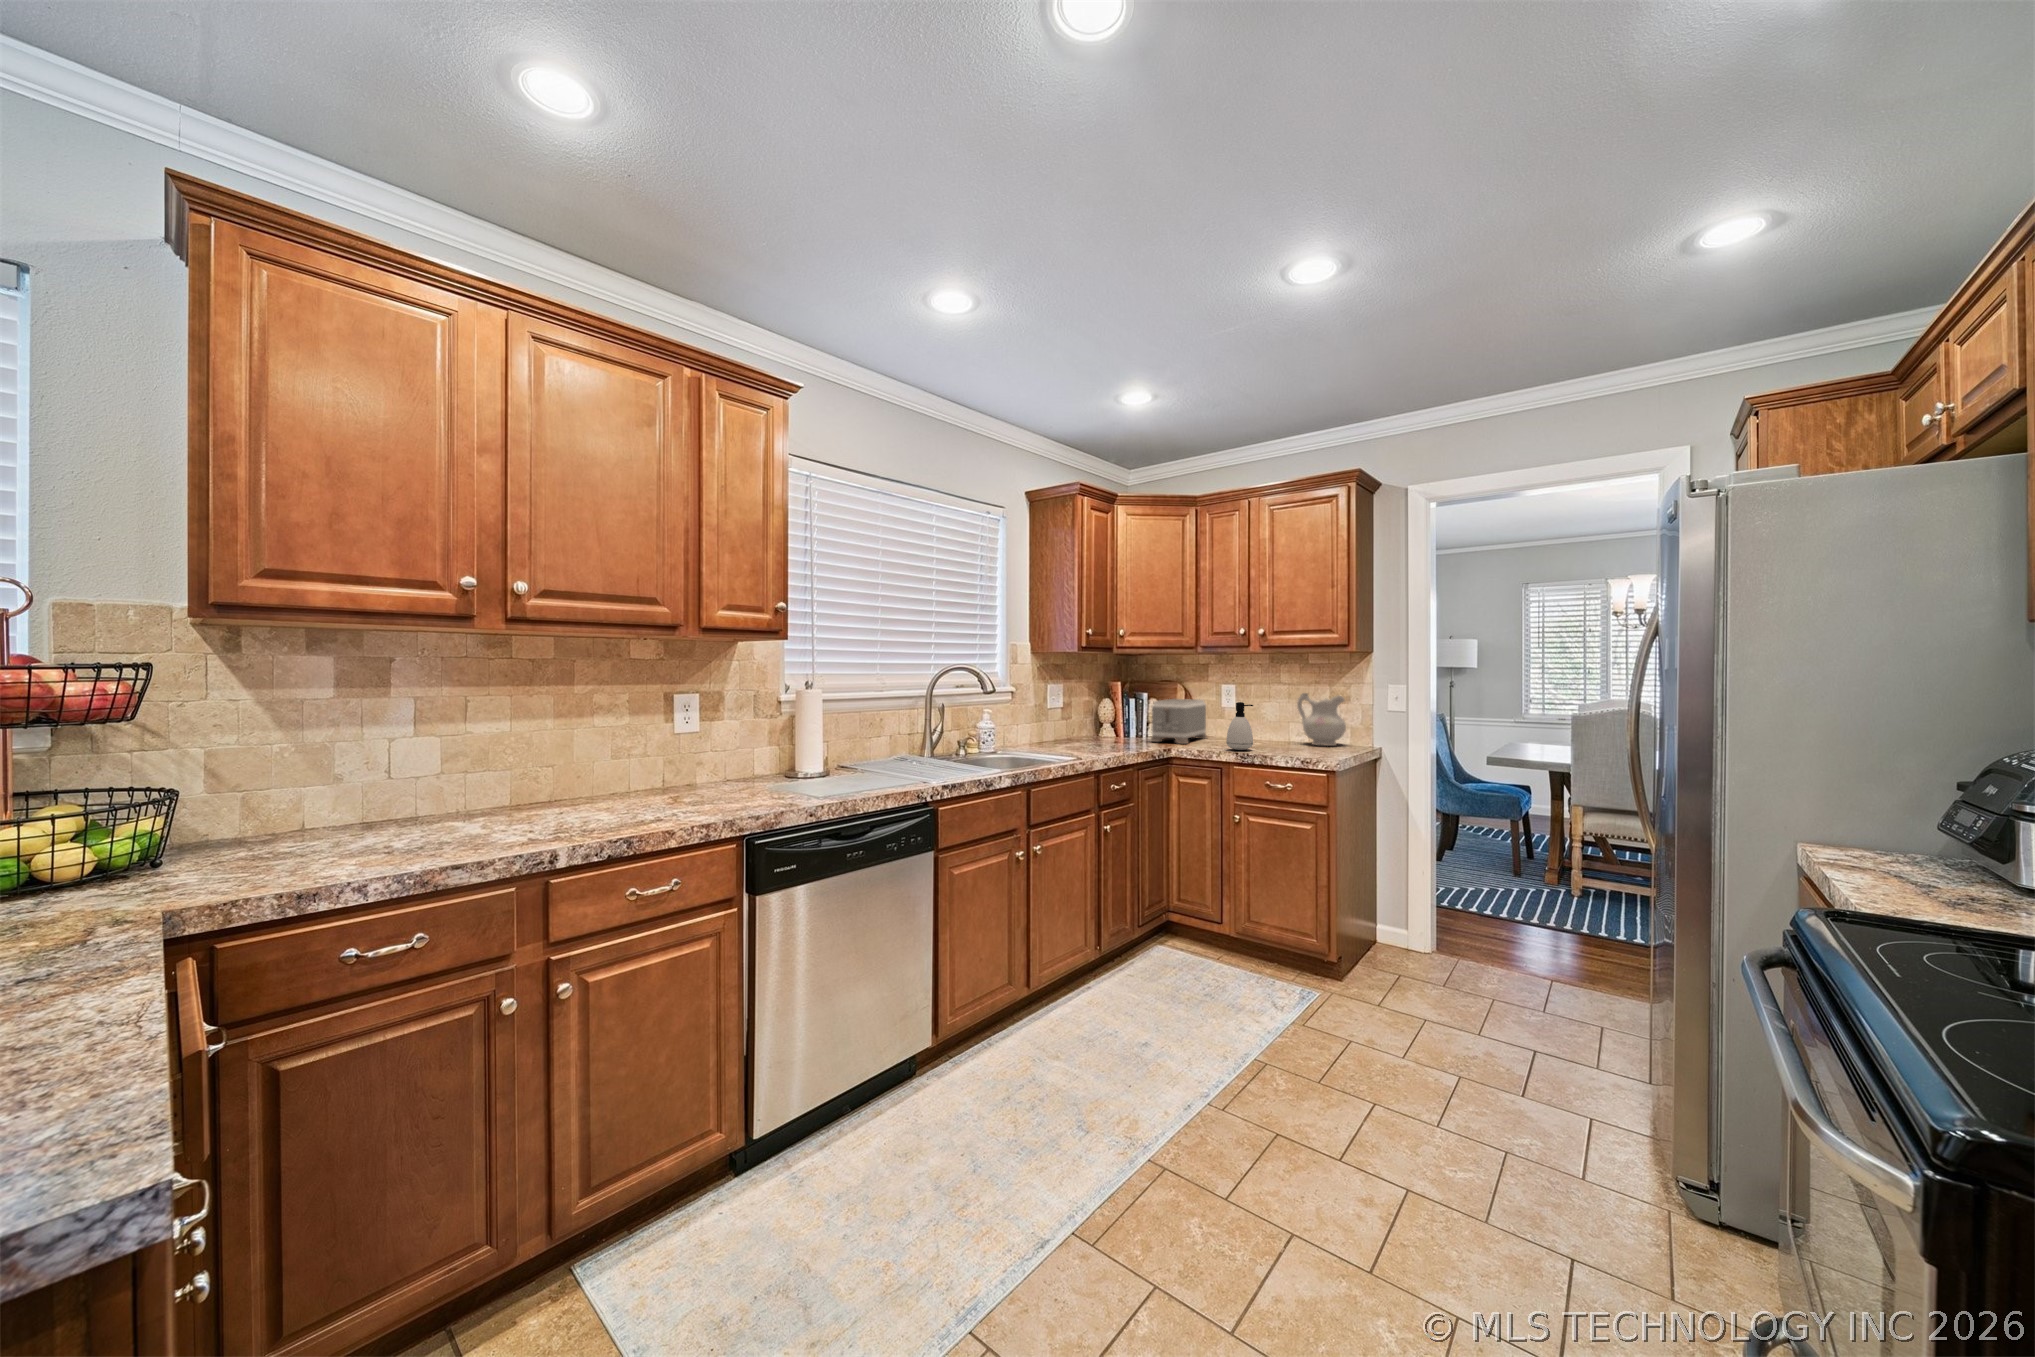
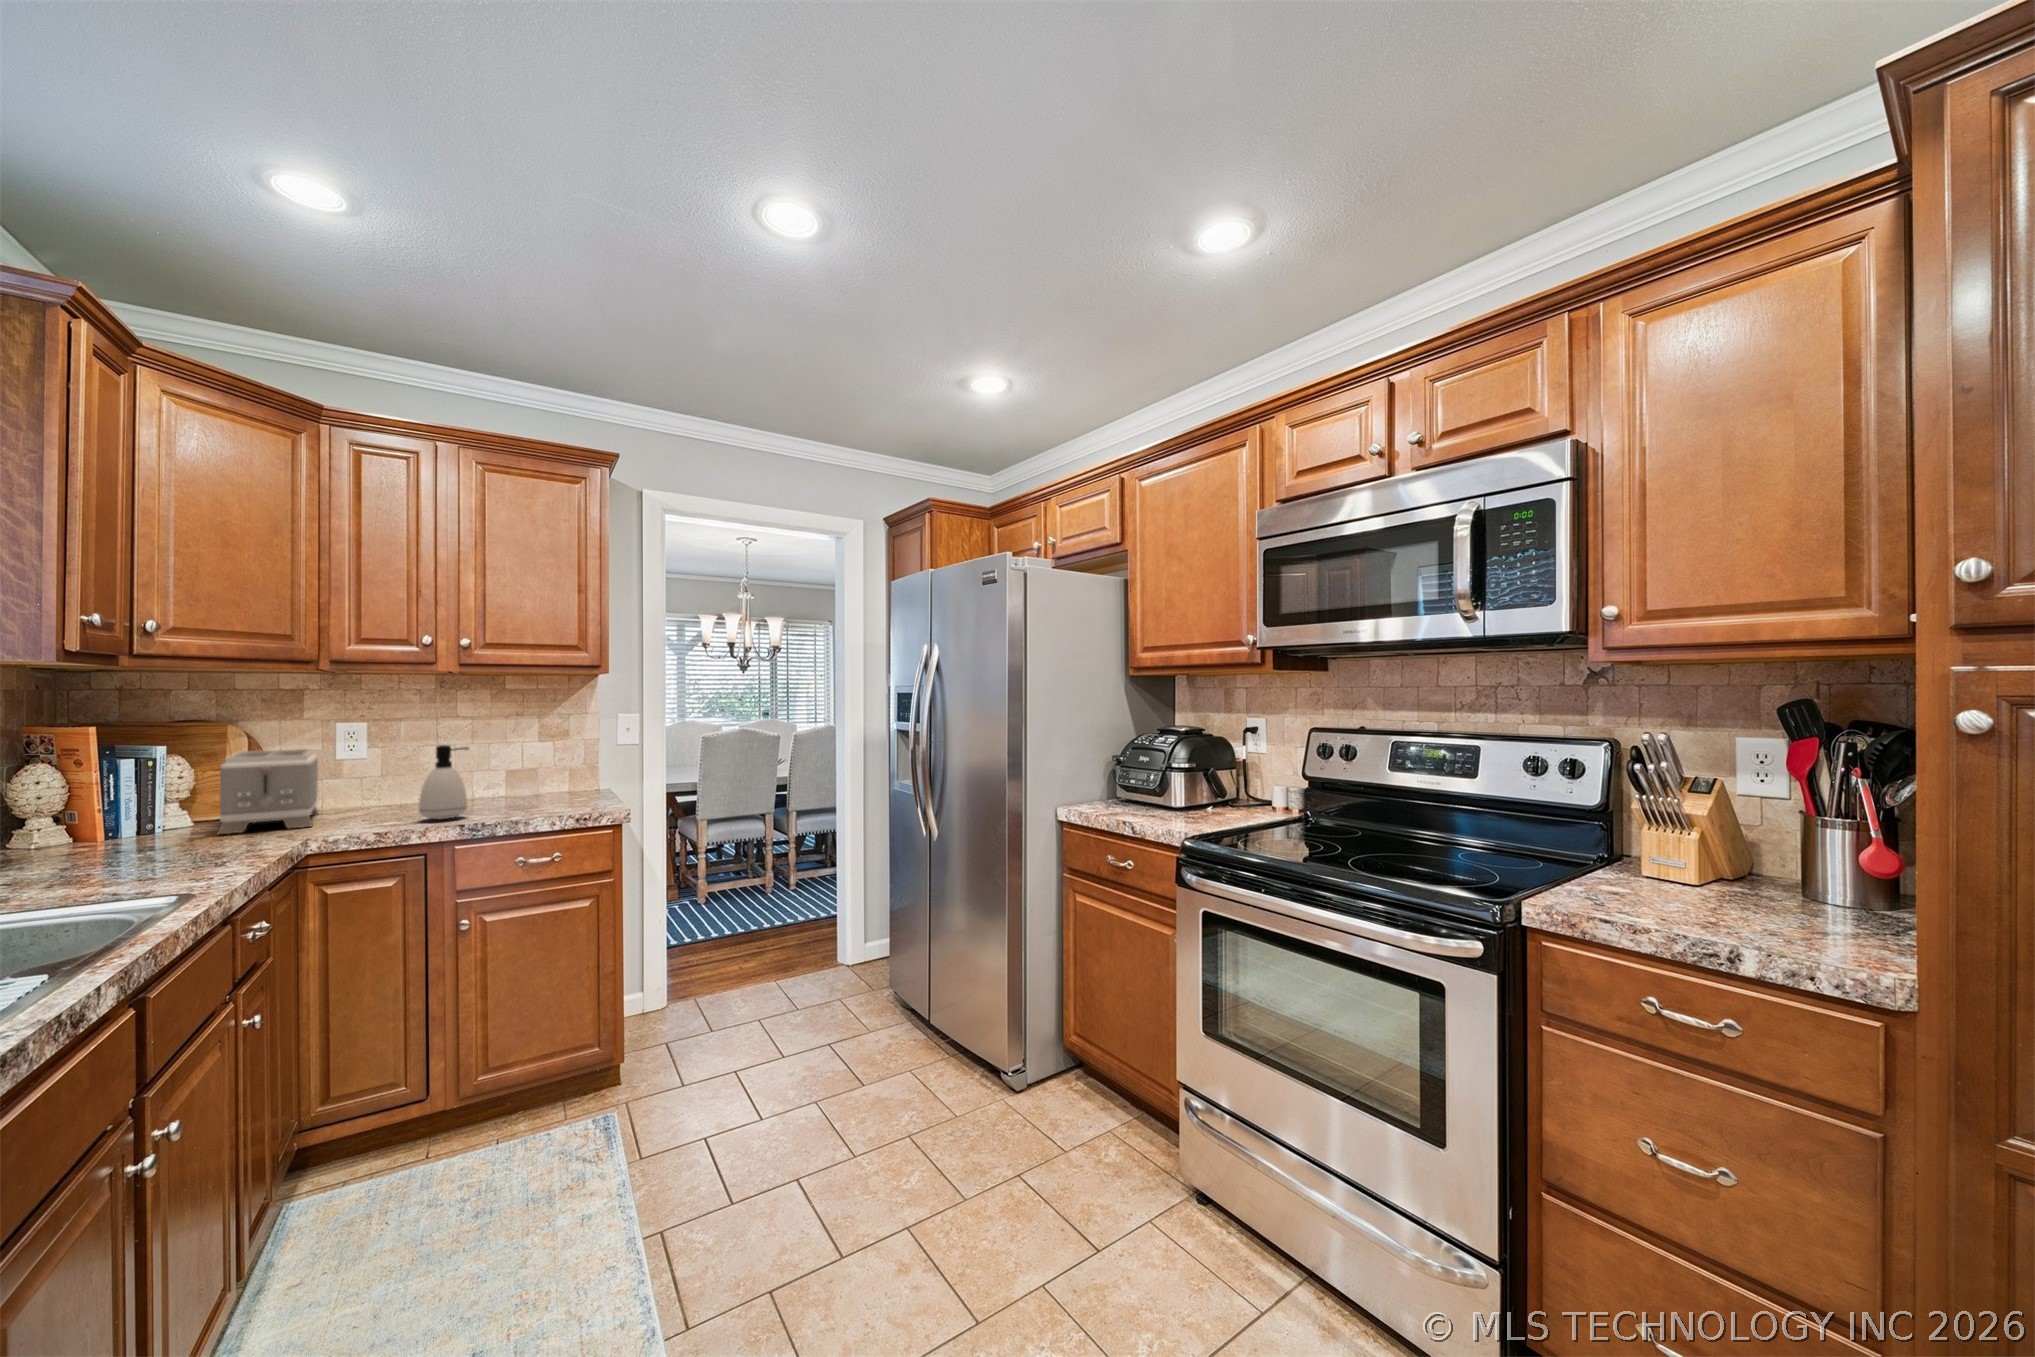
ceramic pitcher: present [1297,693,1346,746] -> none [497,727,569,797]

